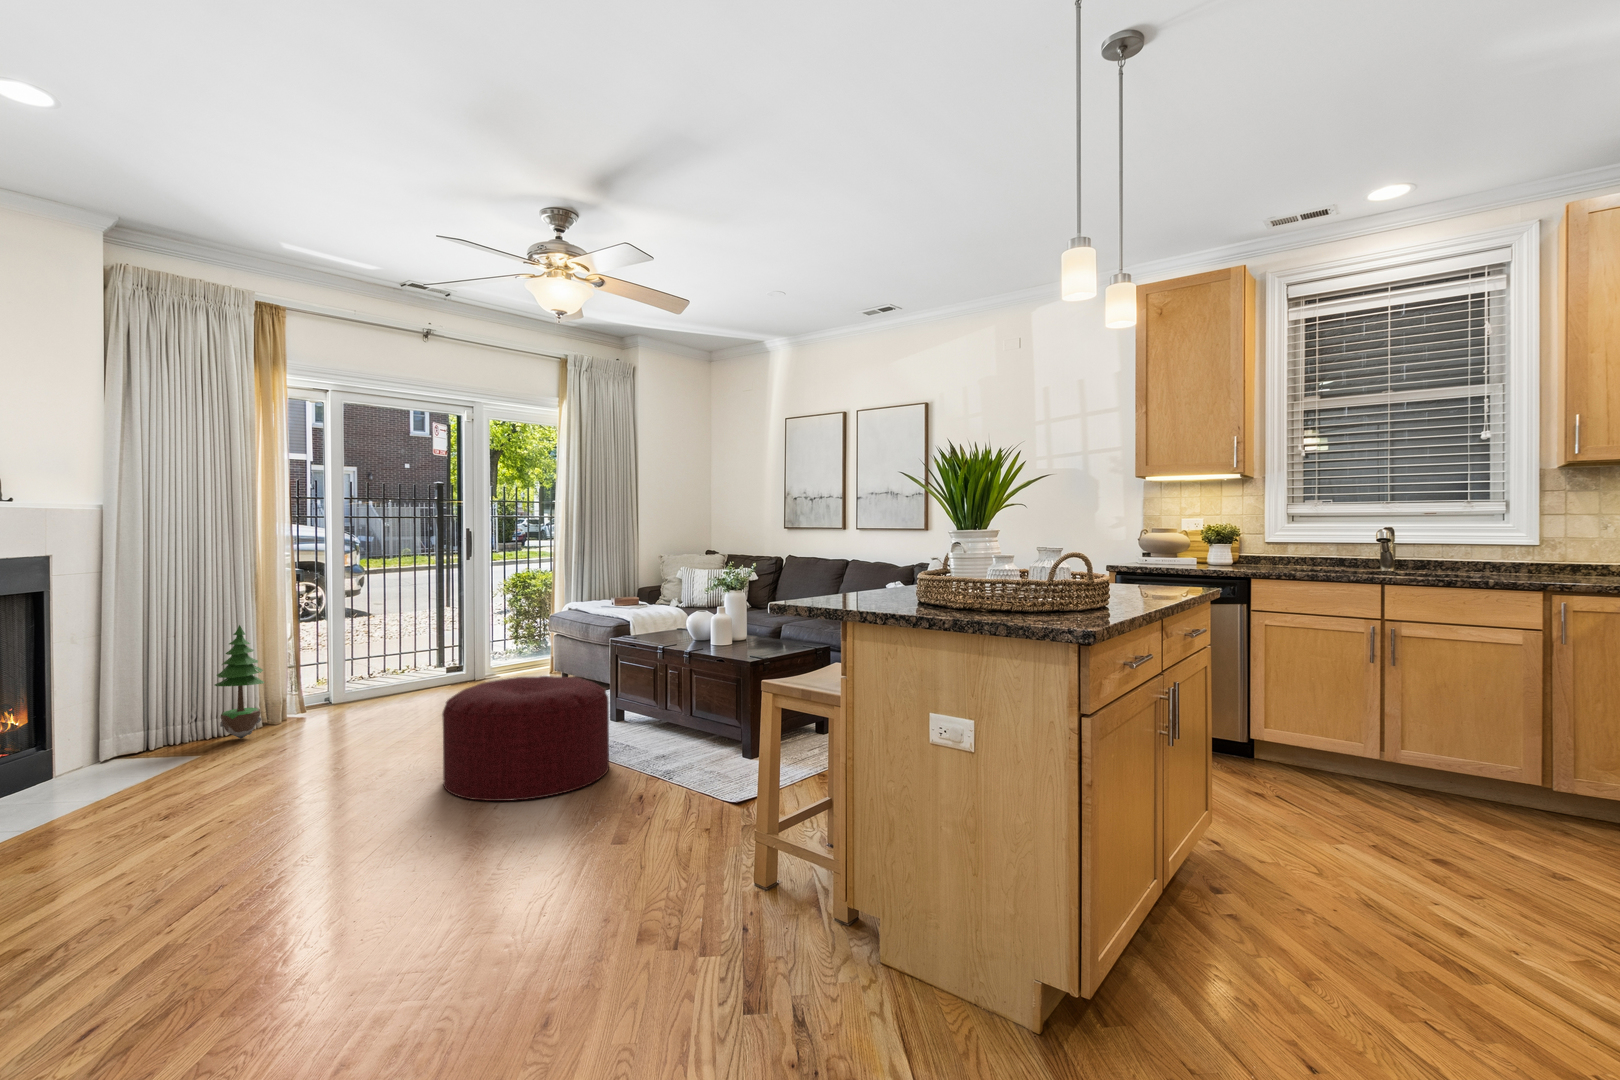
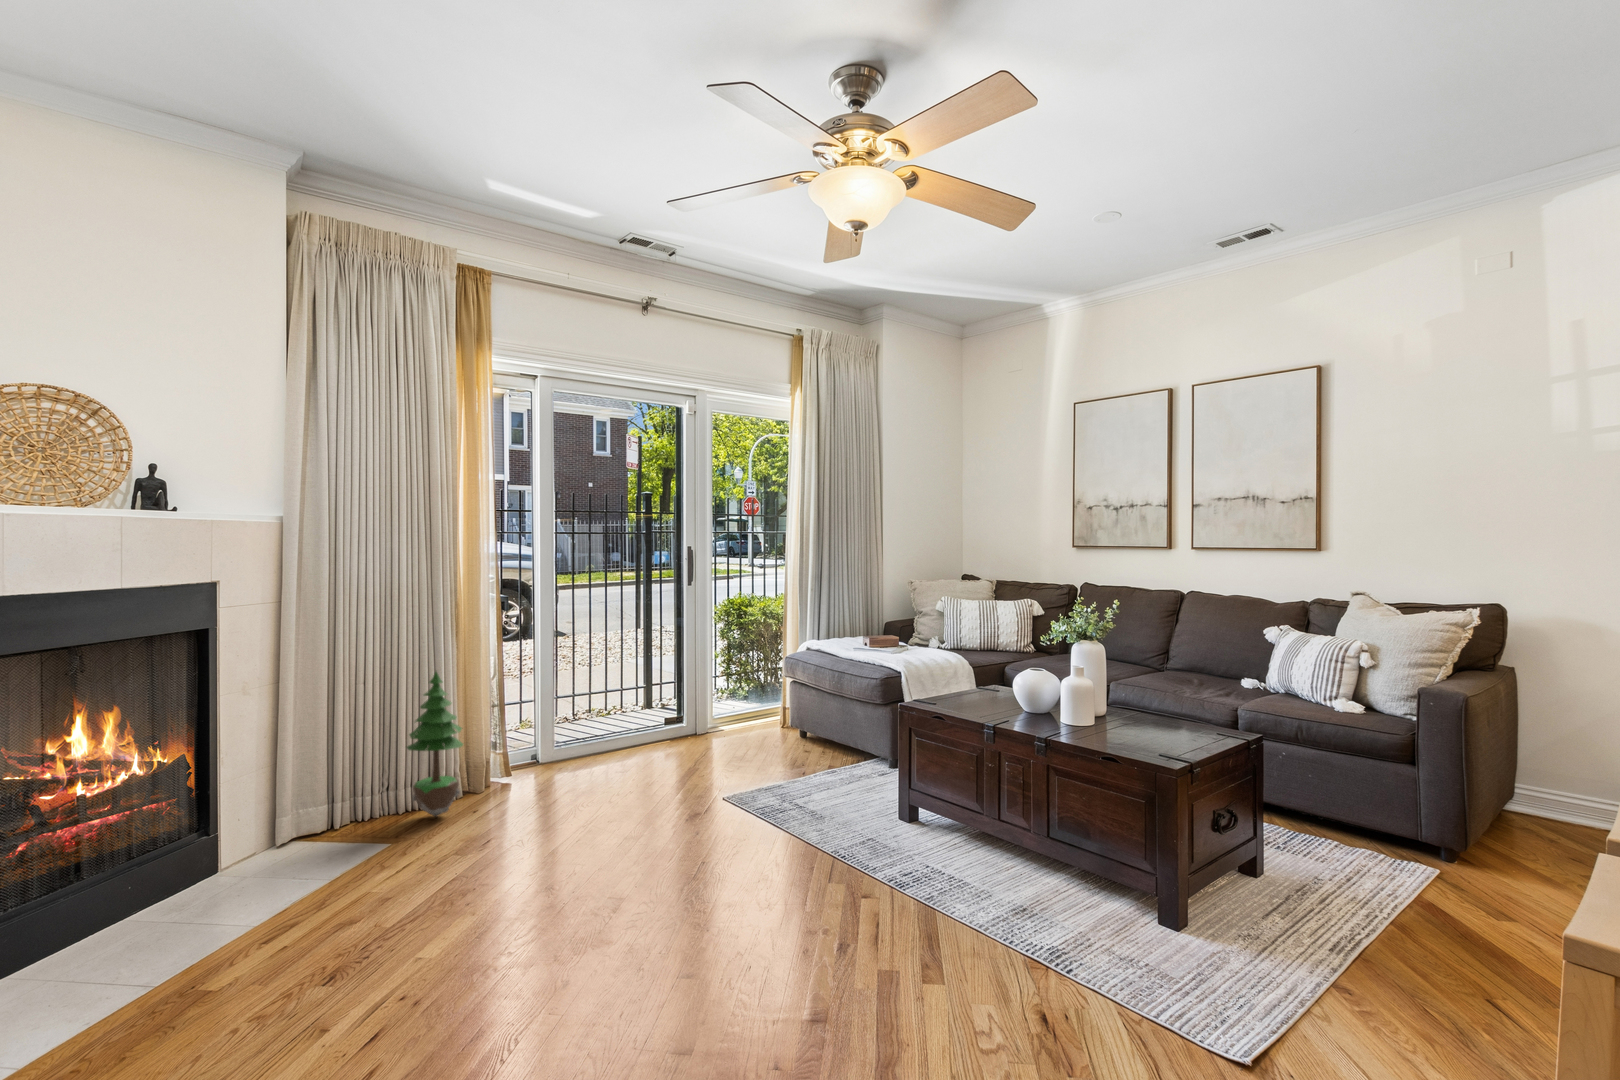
ottoman: present [442,676,609,801] -> none [703,768,945,997]

